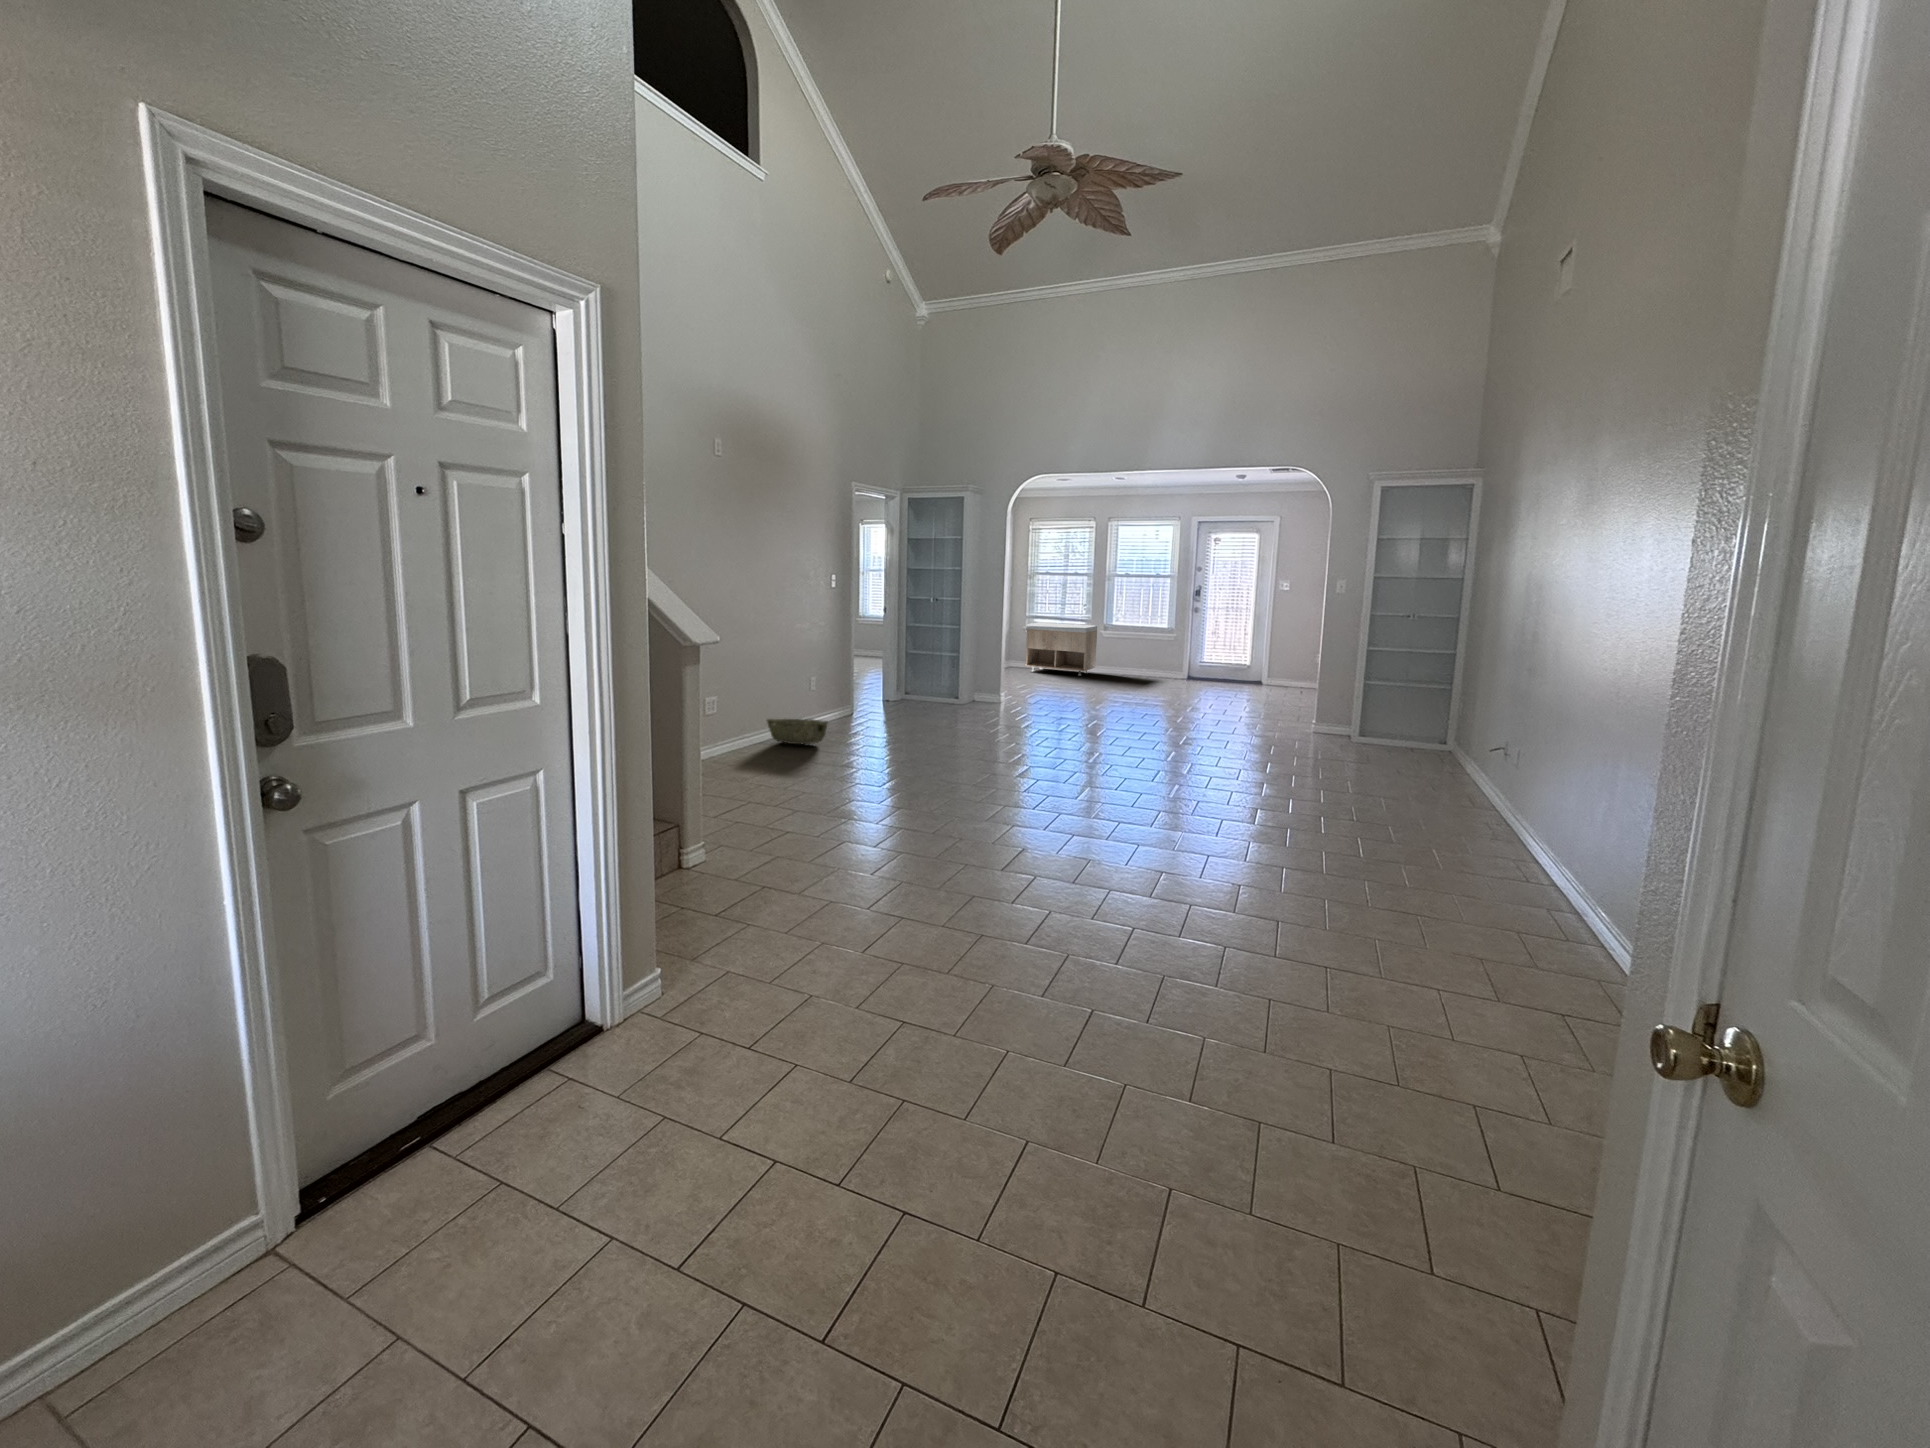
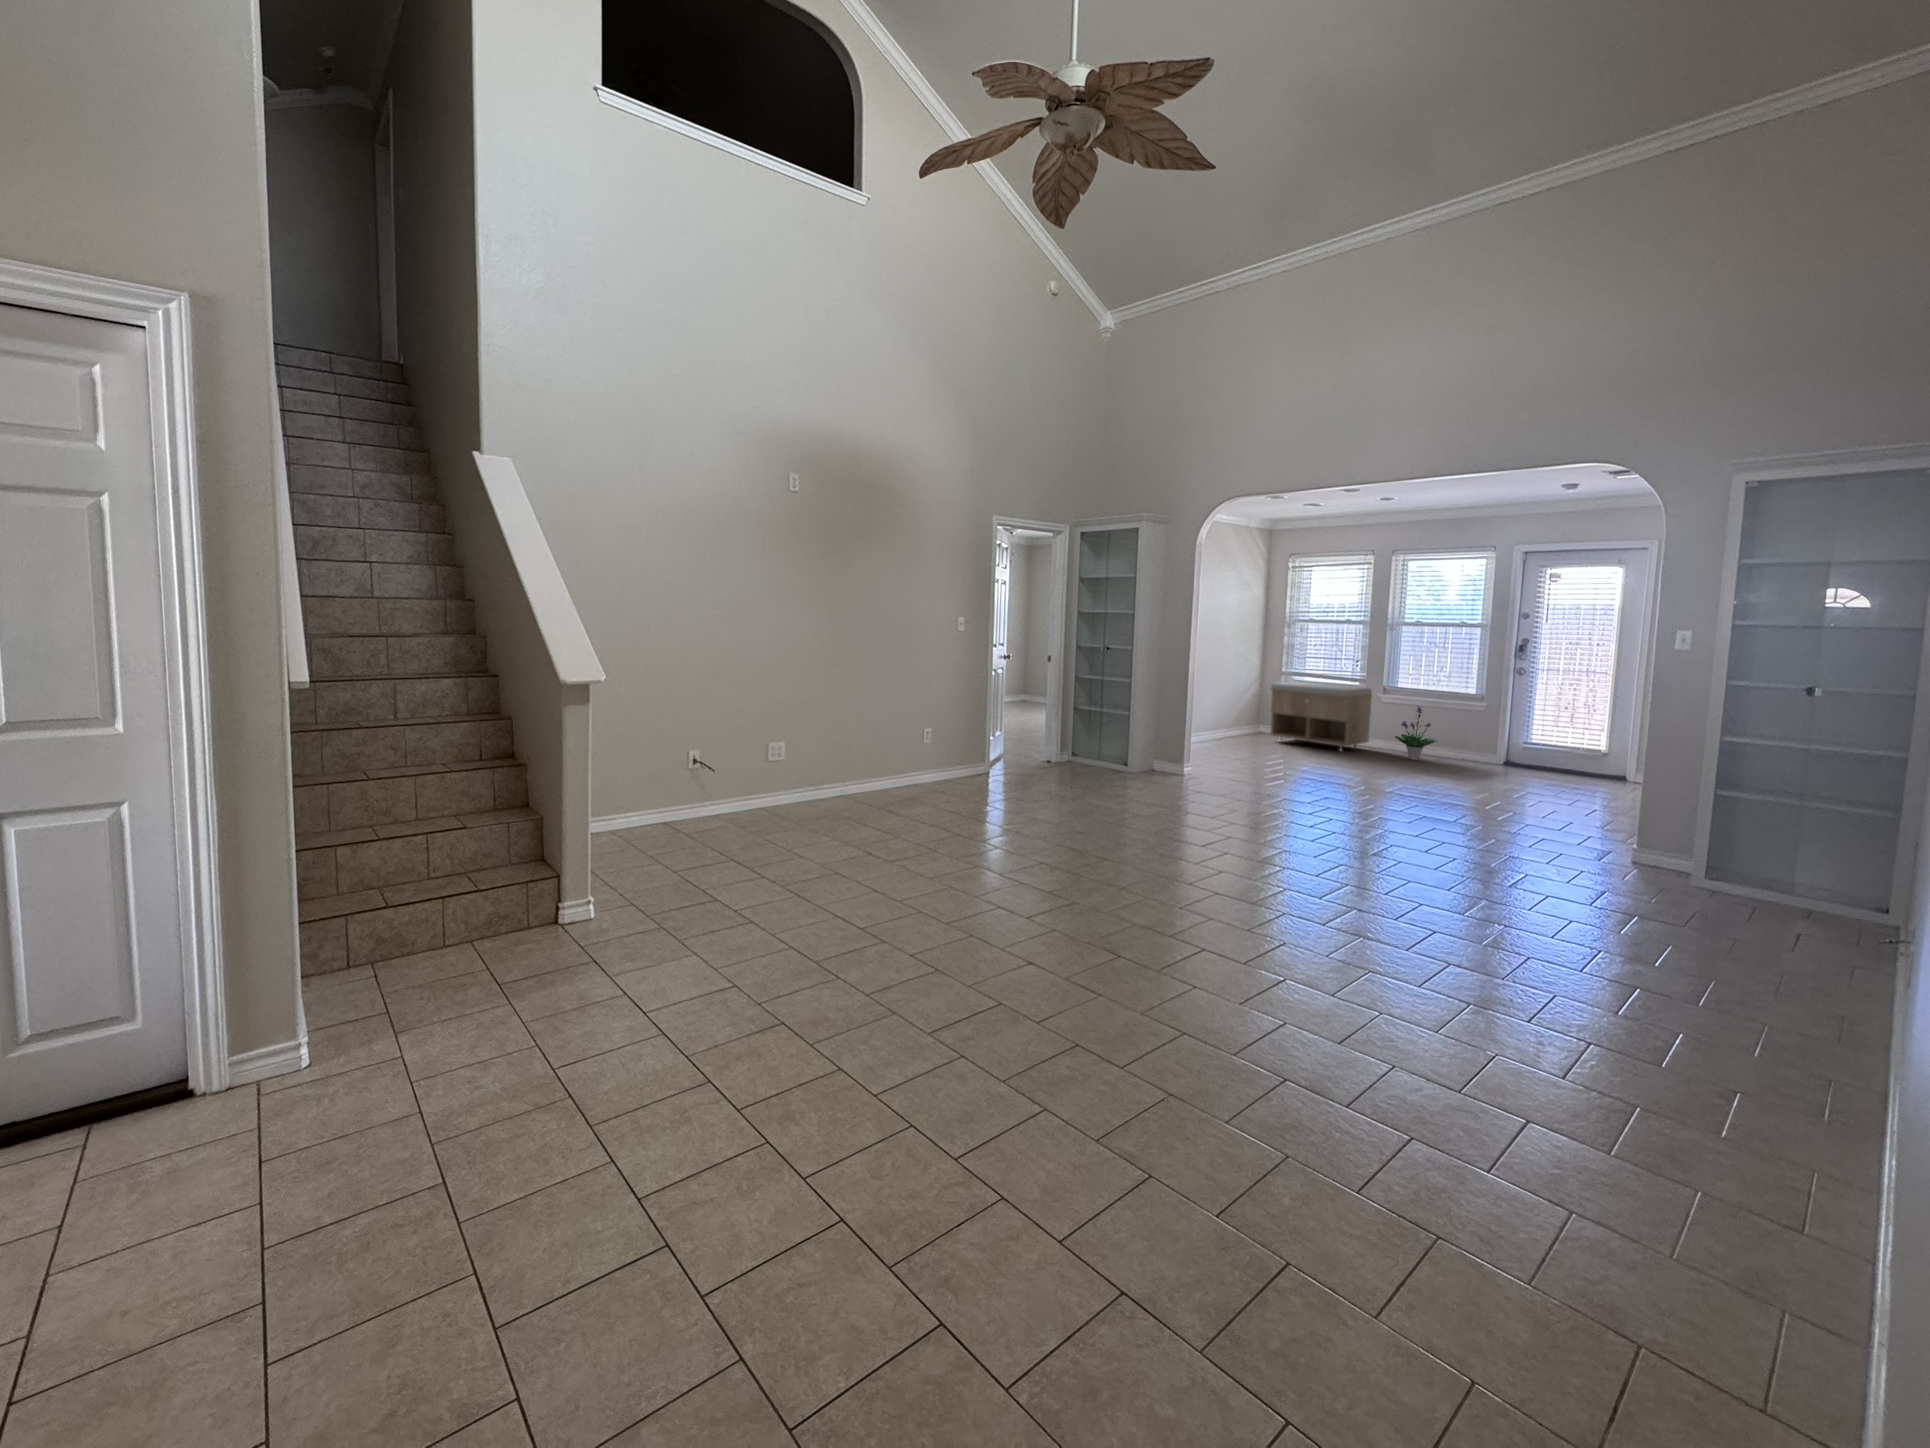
potted plant: none [1116,638,1145,678] -> present [1395,706,1436,760]
woven basket: present [767,719,828,744] -> none [841,772,905,806]

